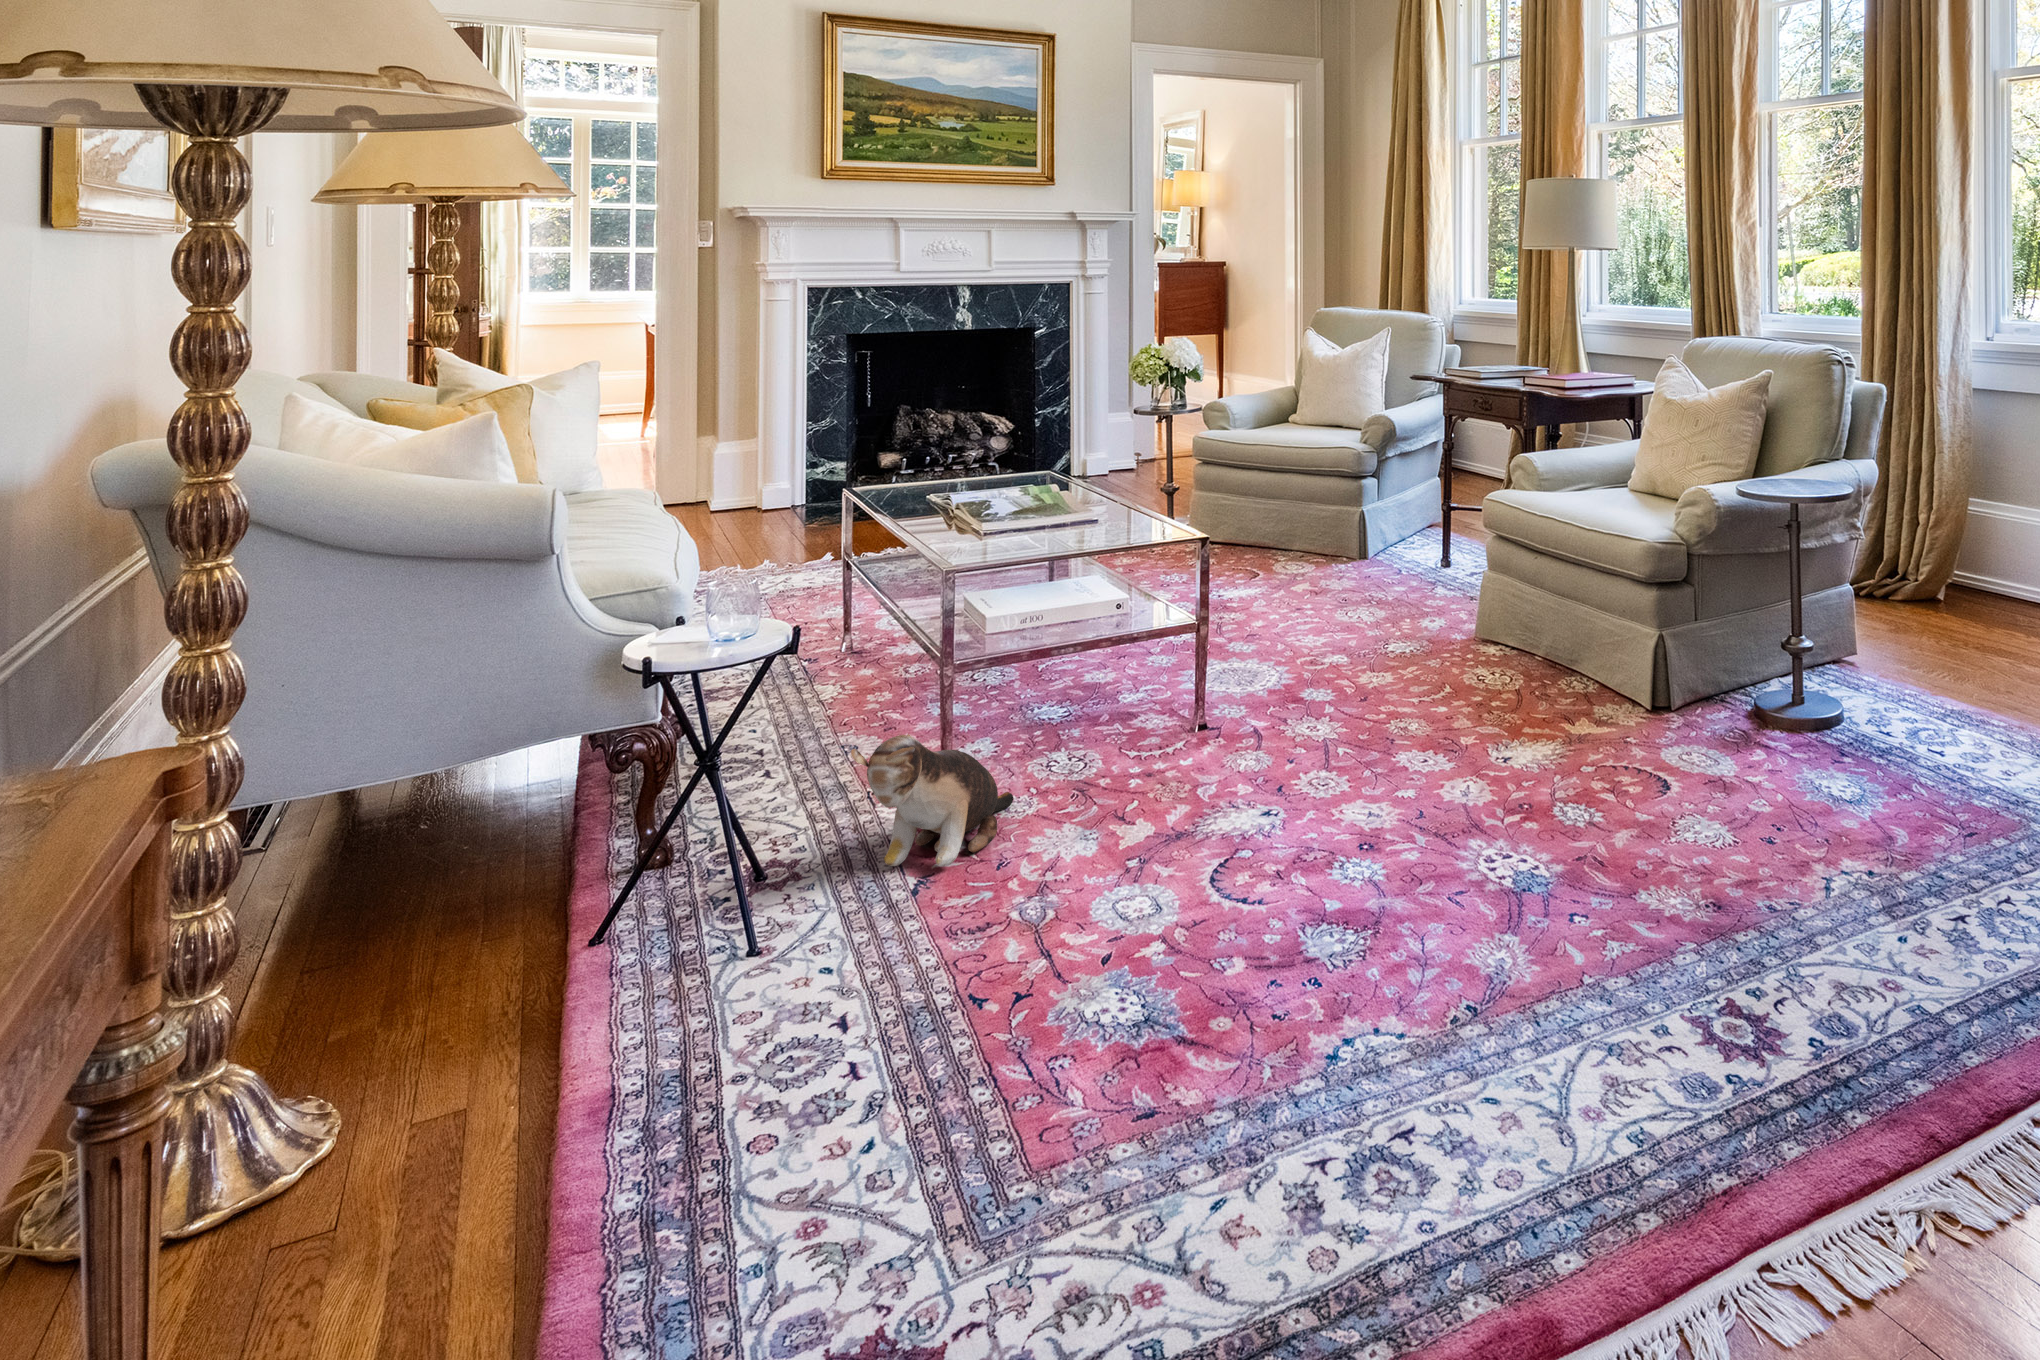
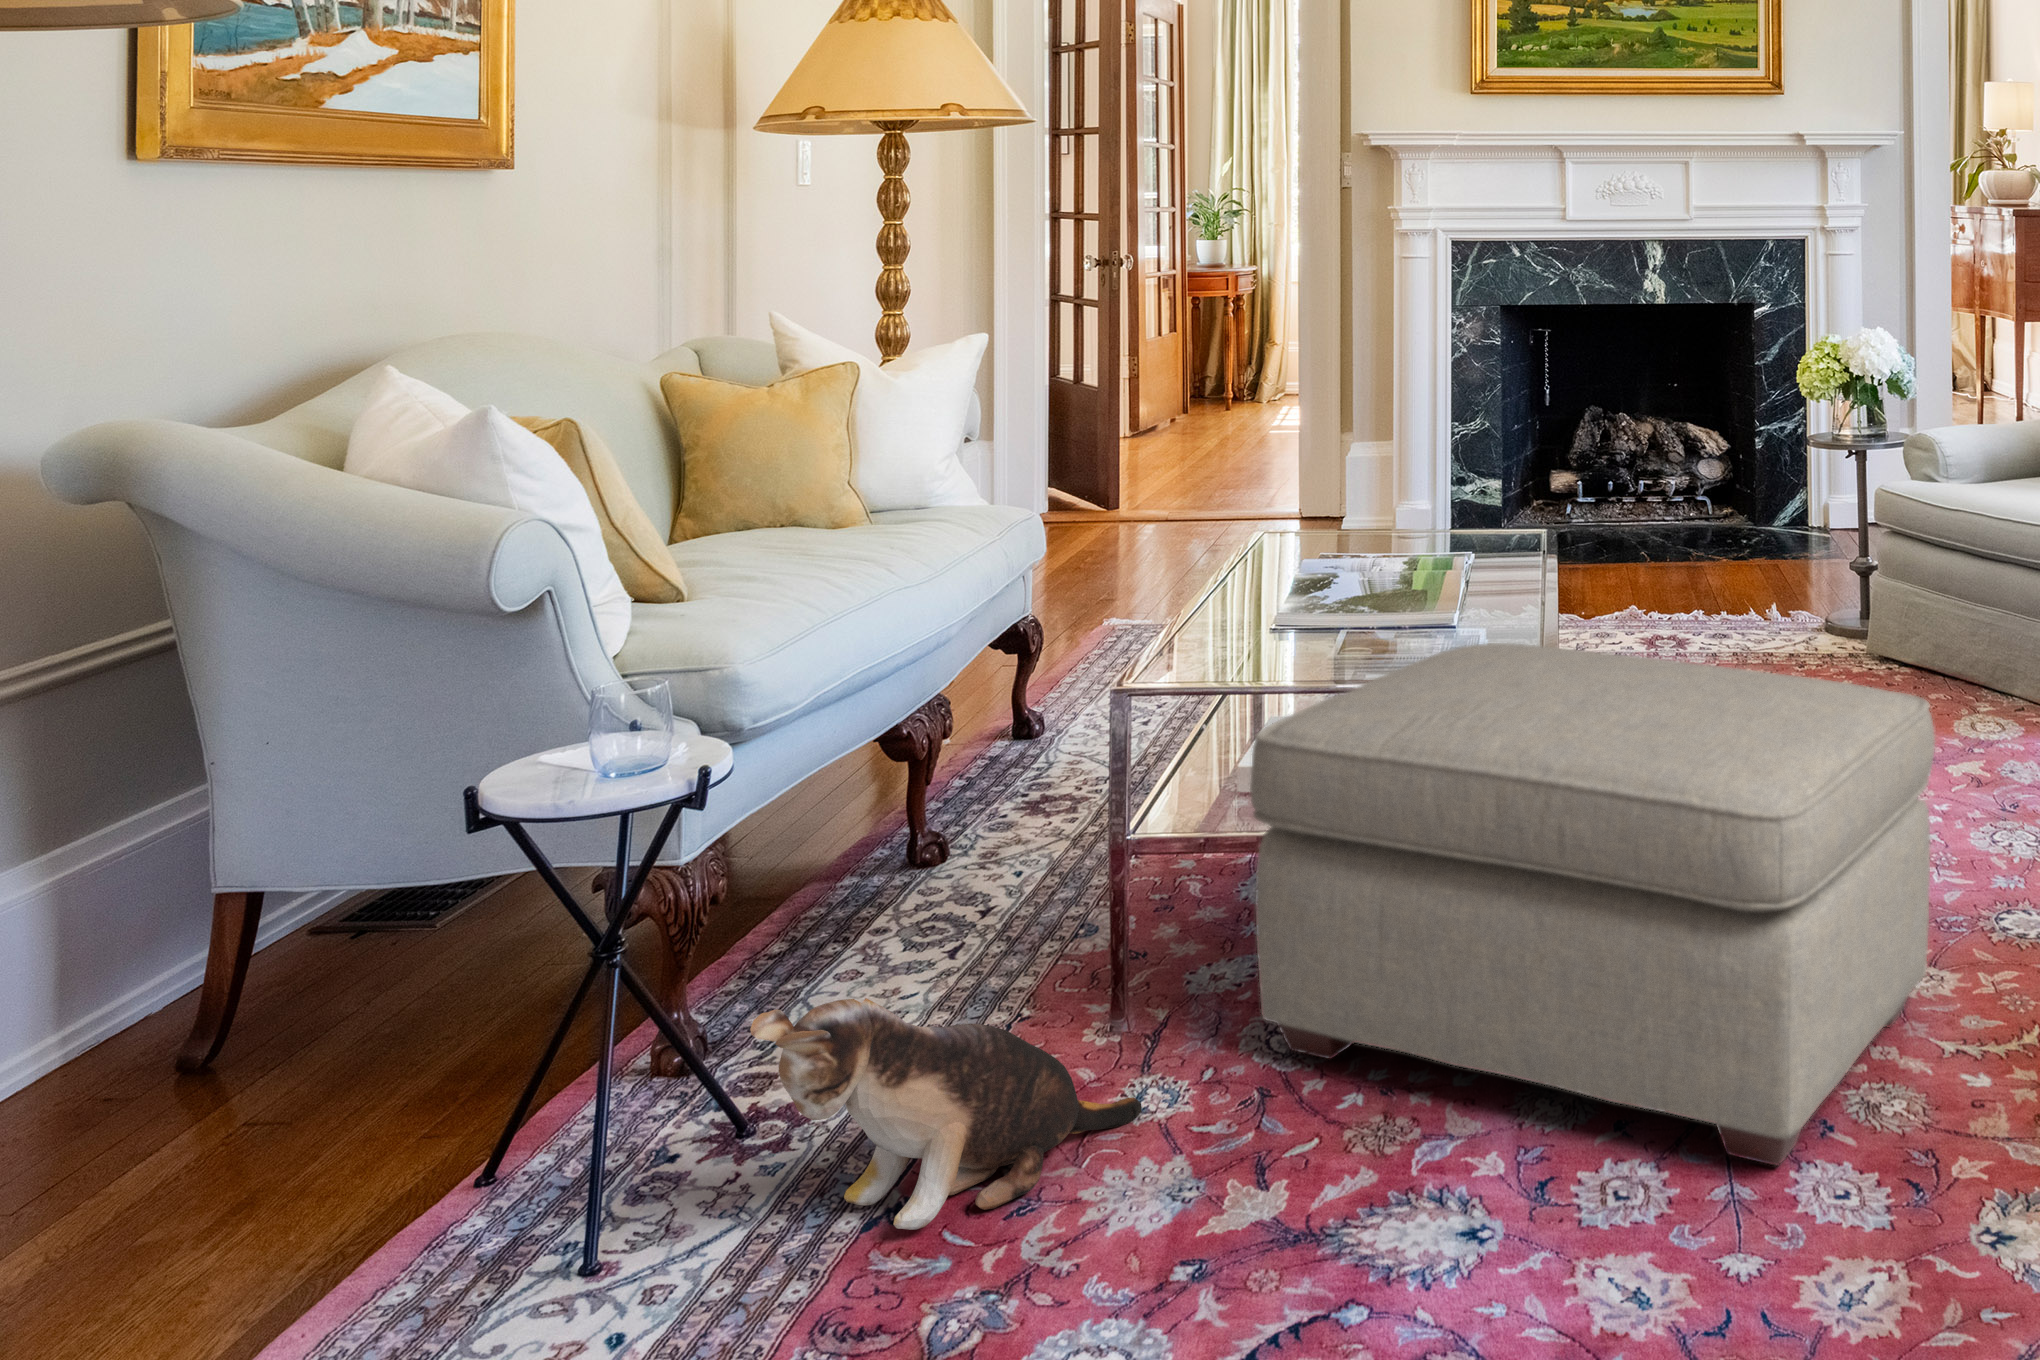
ottoman: none [1051,517,1403,761] -> present [1250,643,1935,1166]

